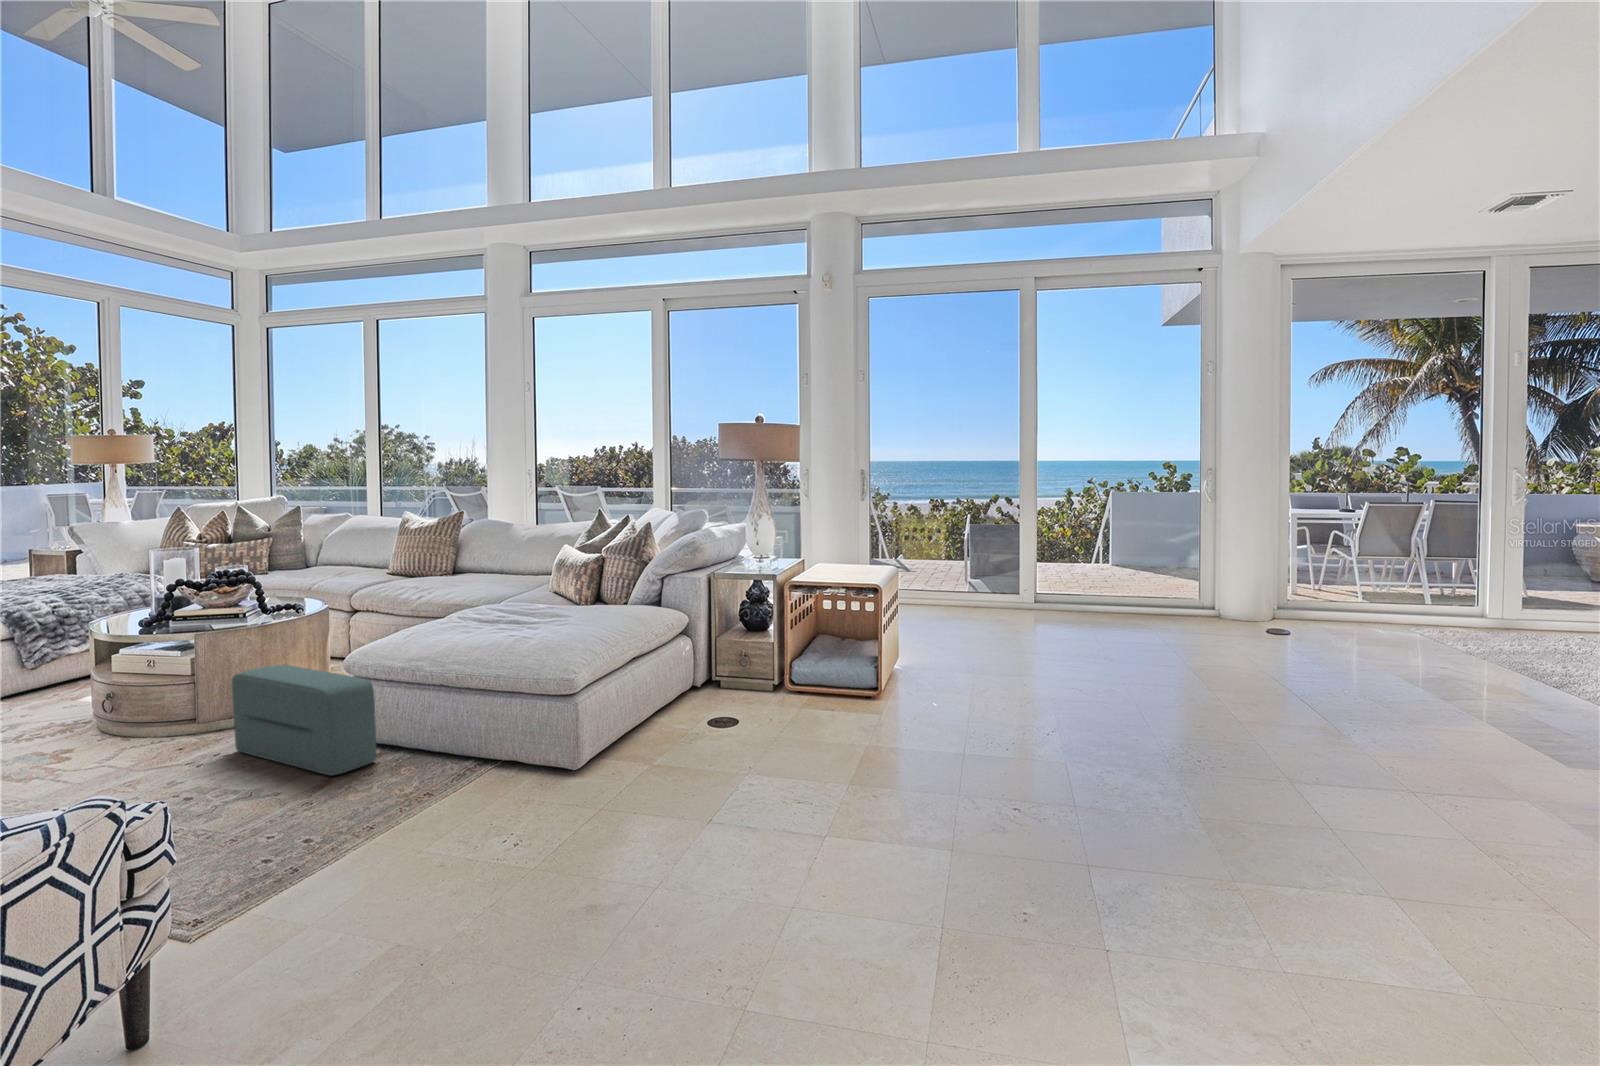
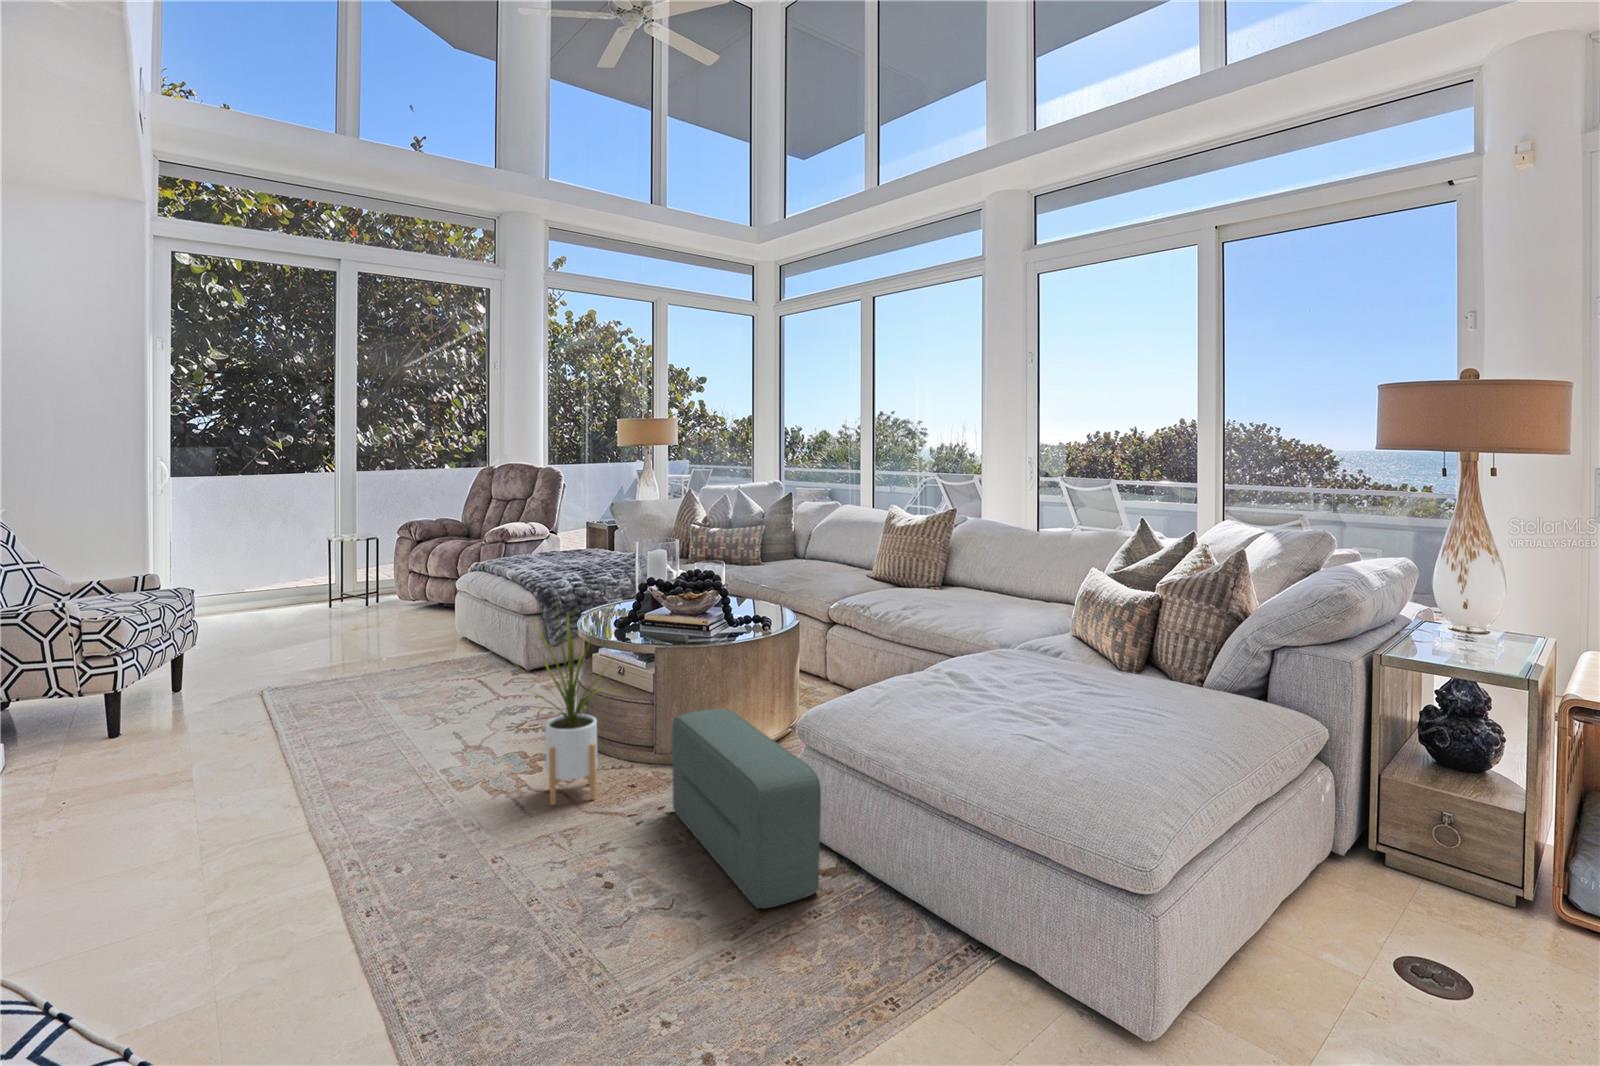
house plant: none [46,594,176,771] -> present [528,614,612,805]

